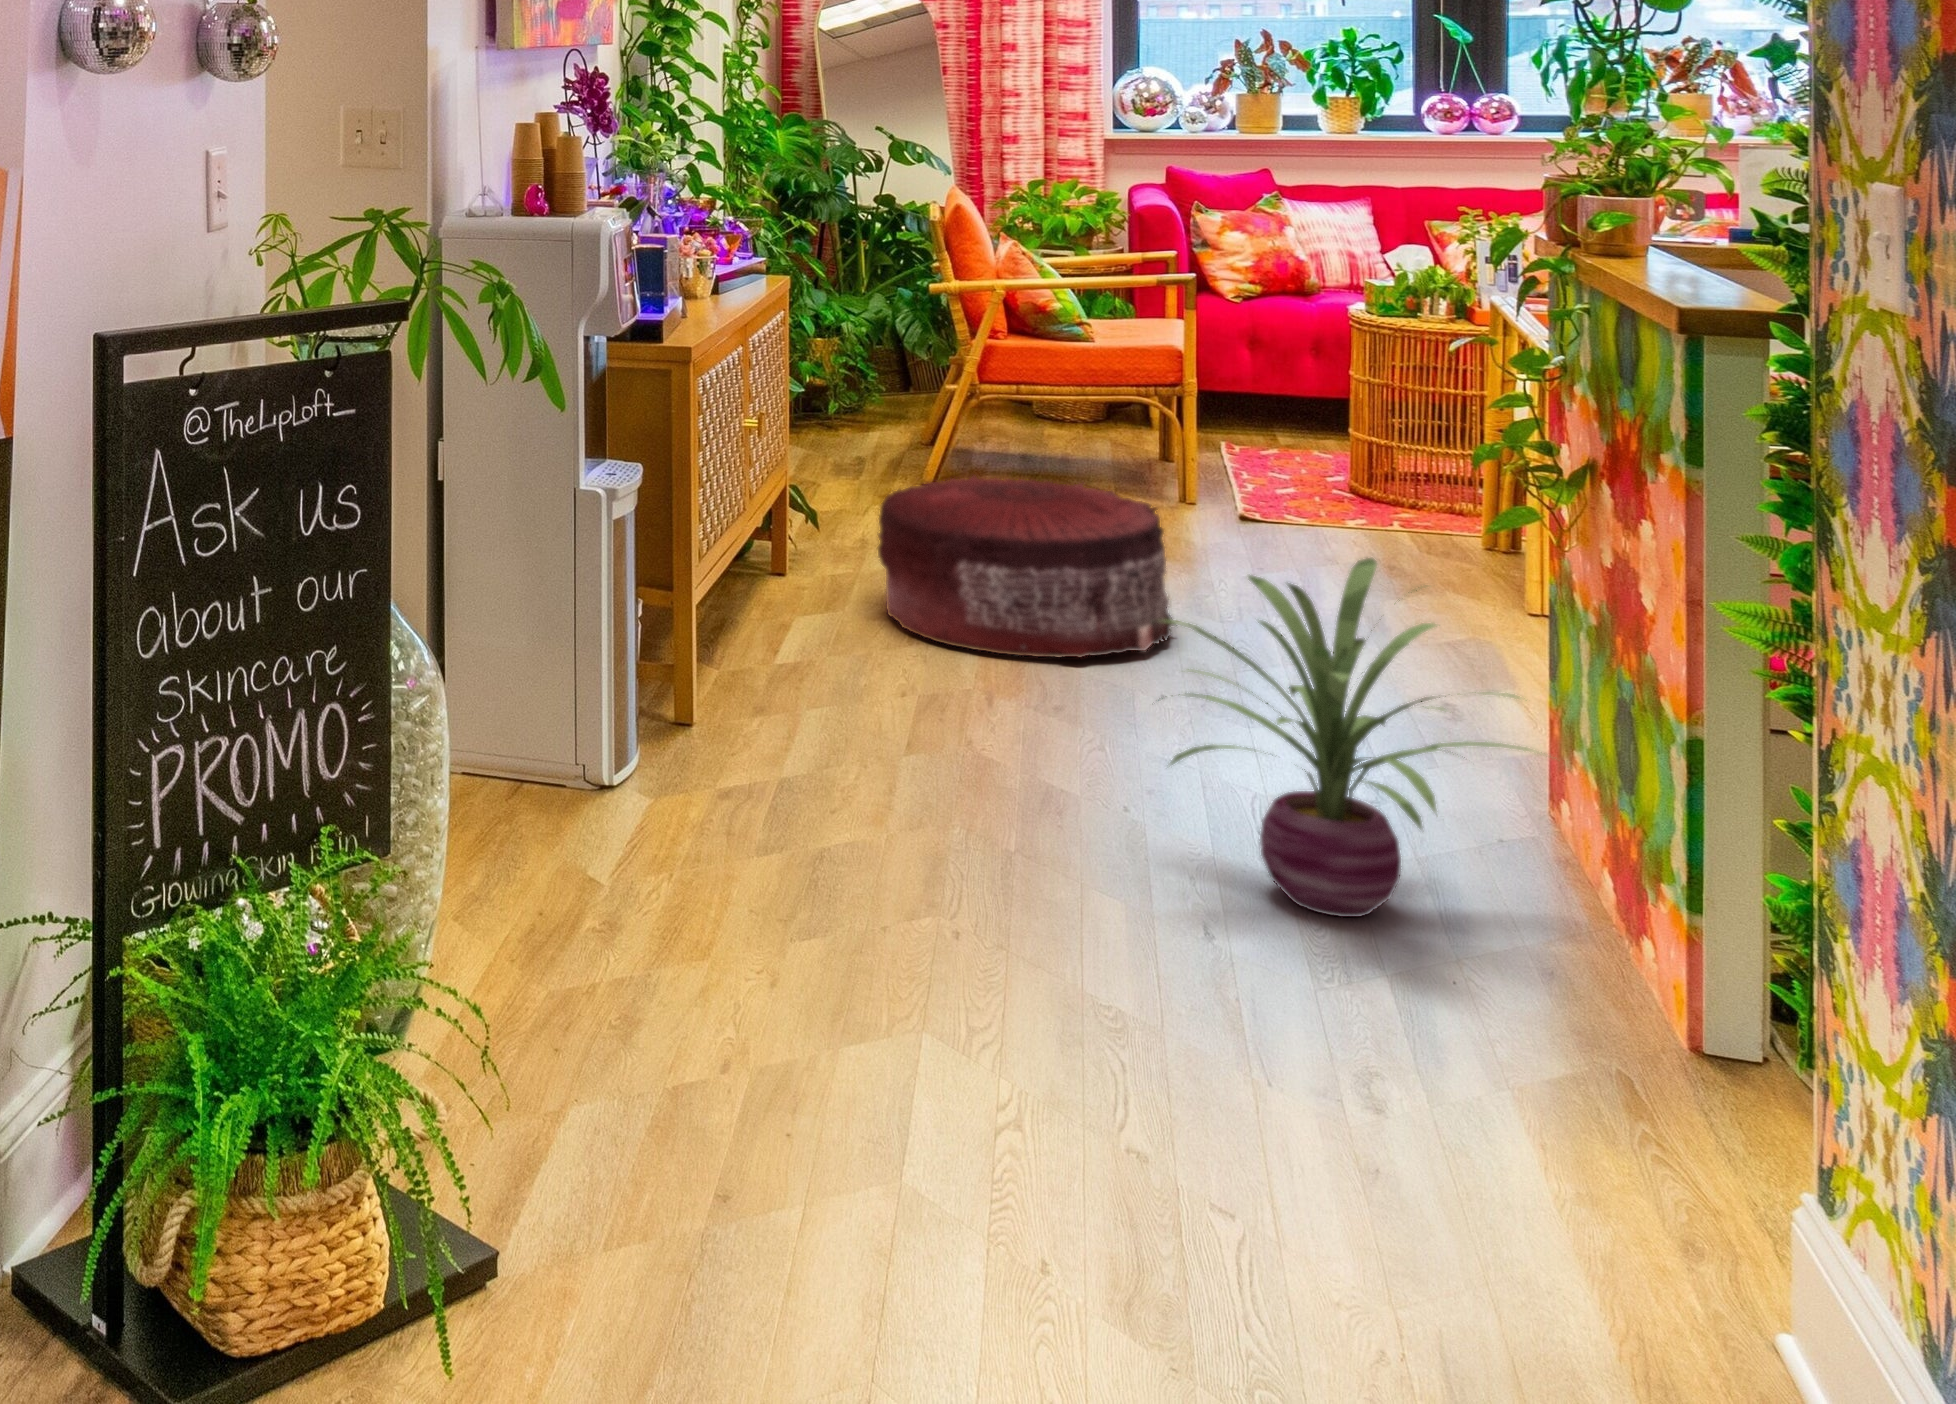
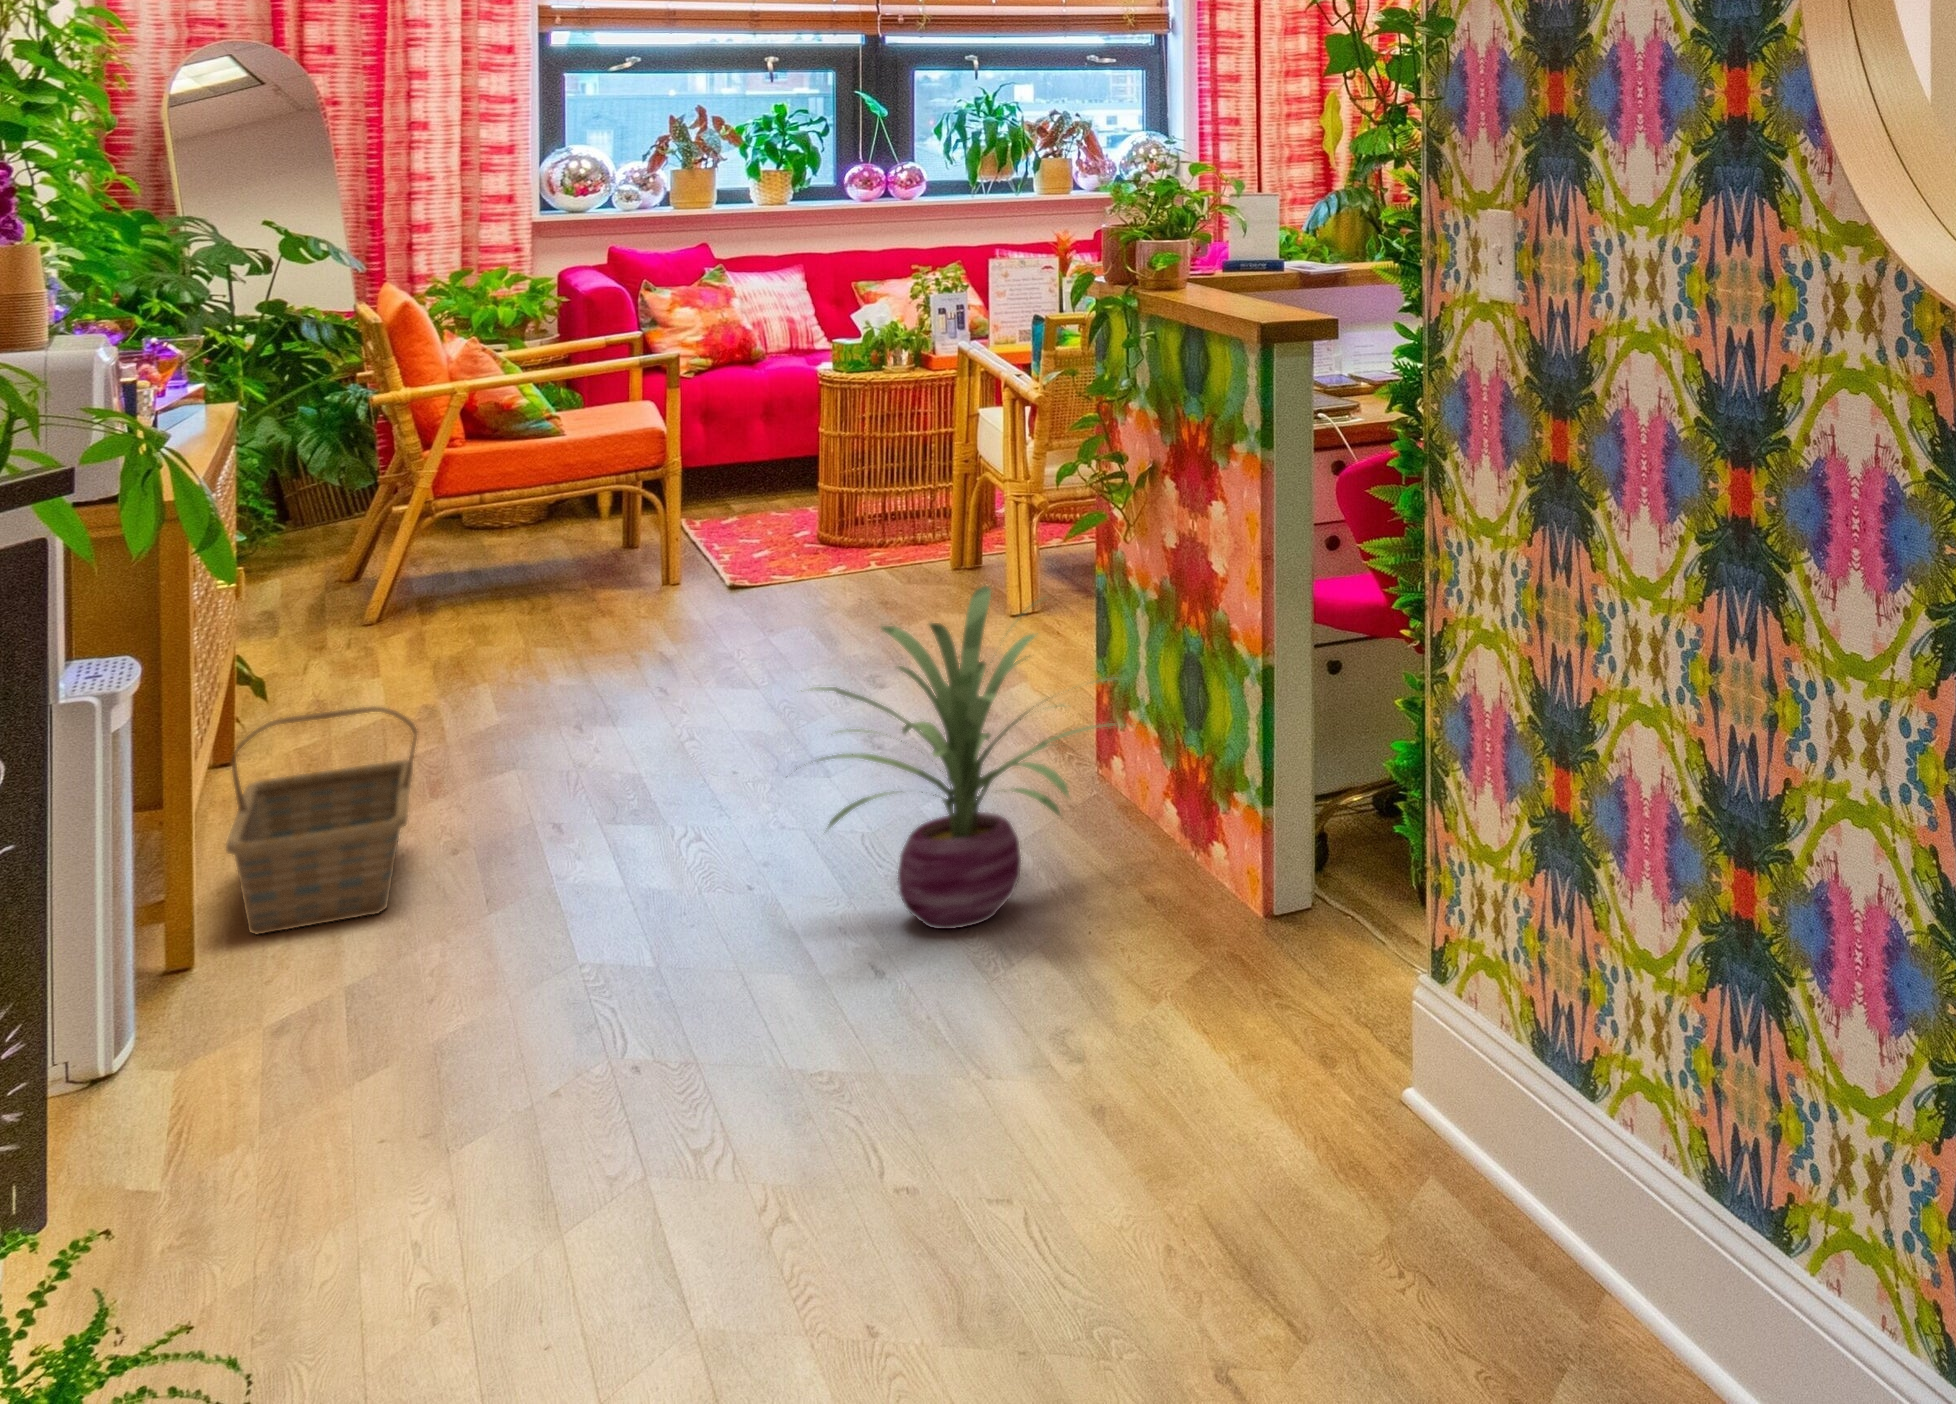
pouf: present [878,476,1176,658] -> none [378,582,720,793]
basket: none [725,539,880,722] -> present [226,707,417,934]

